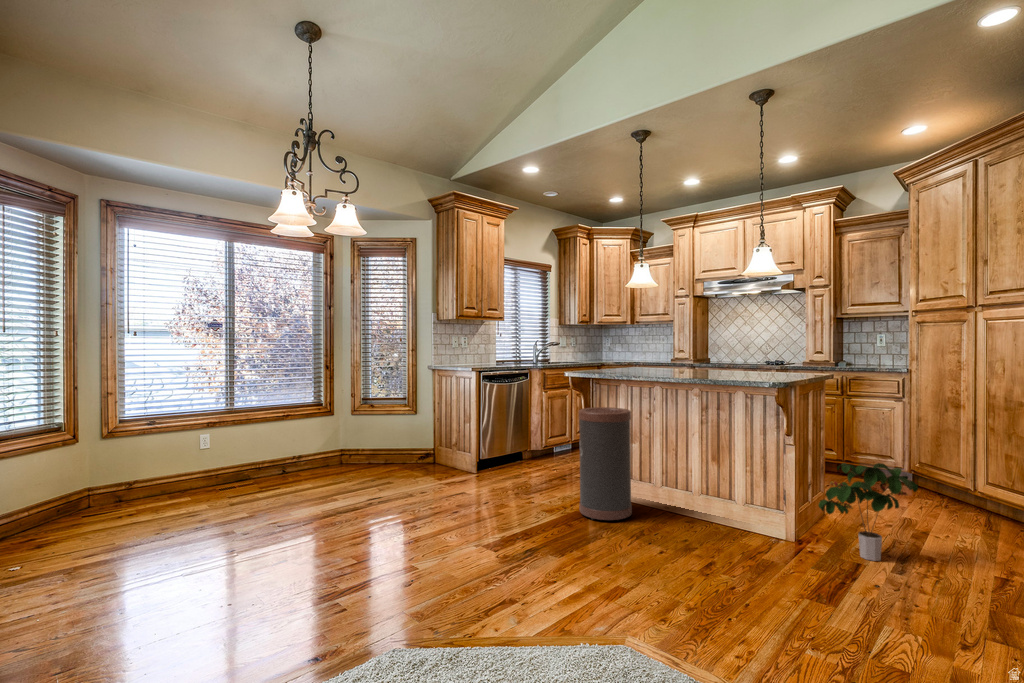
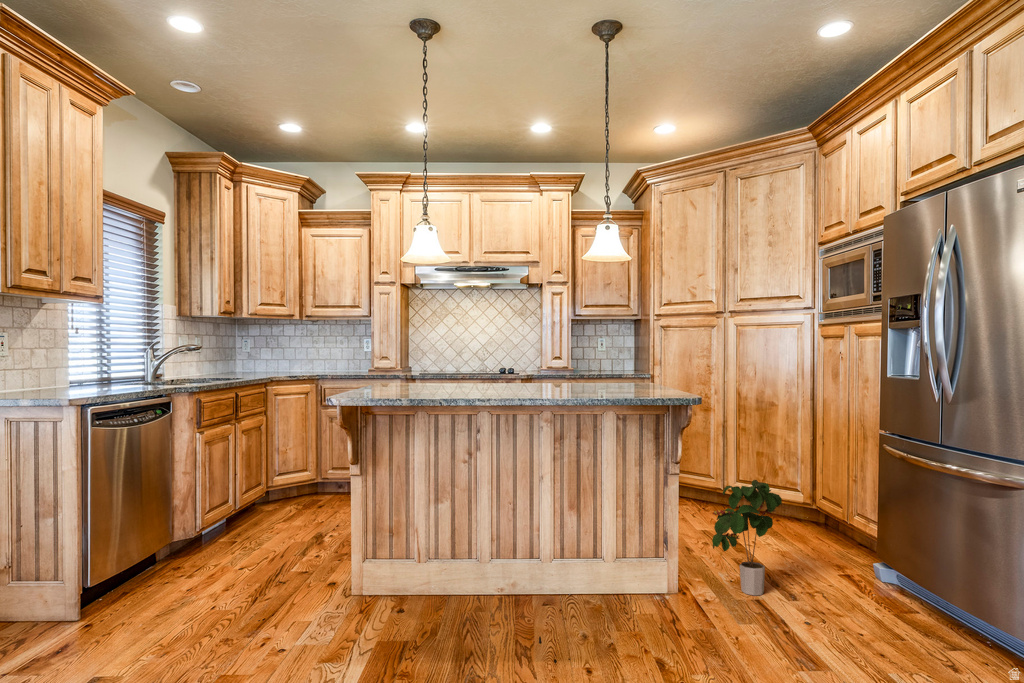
trash can: present [579,407,632,520] -> none [387,449,476,650]

